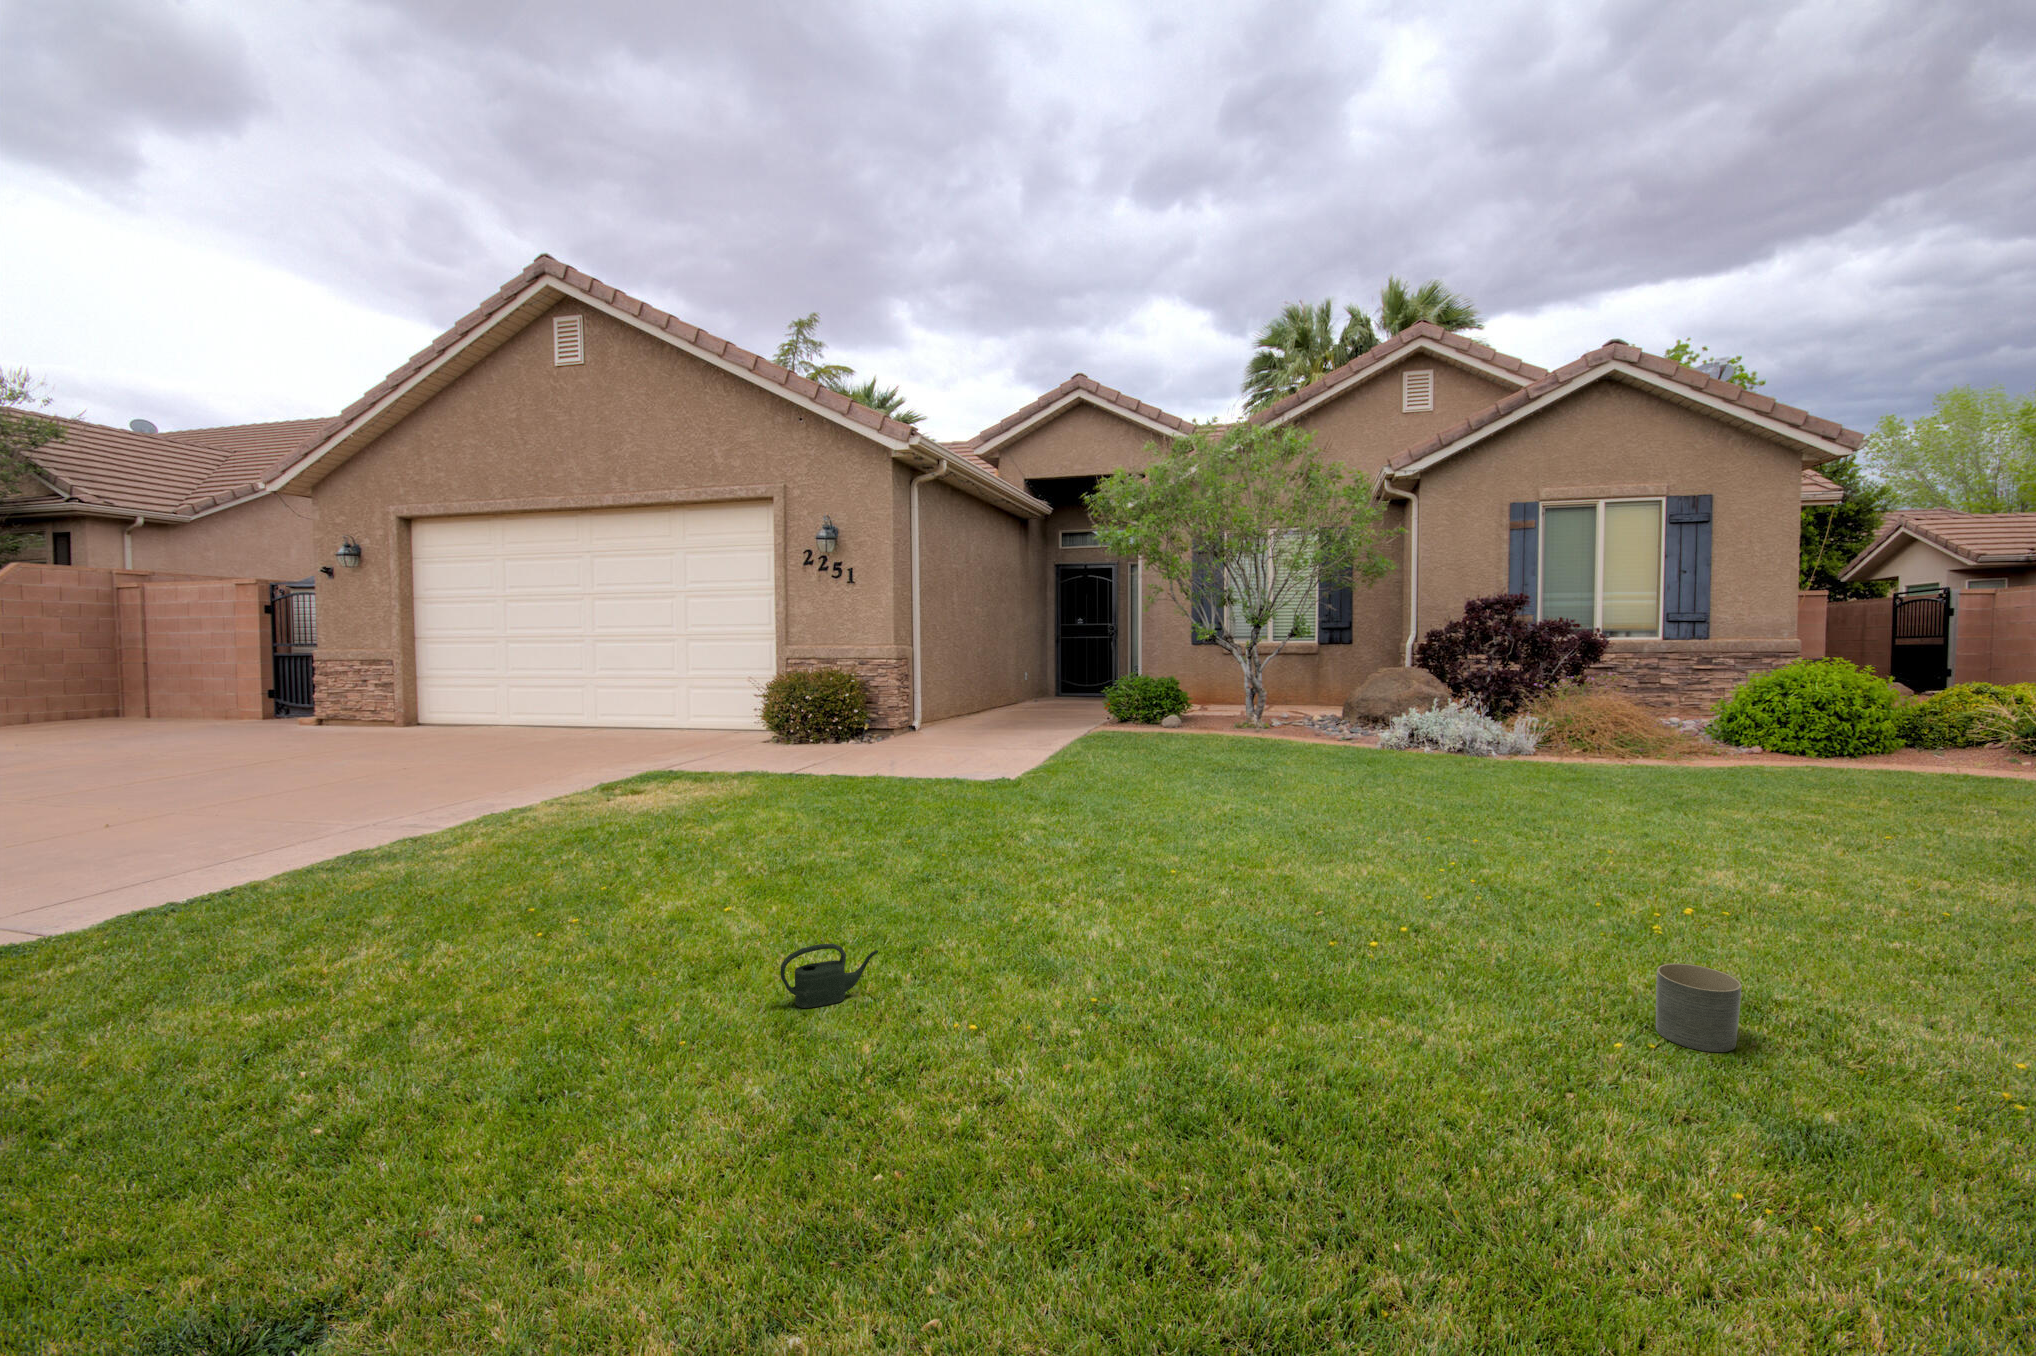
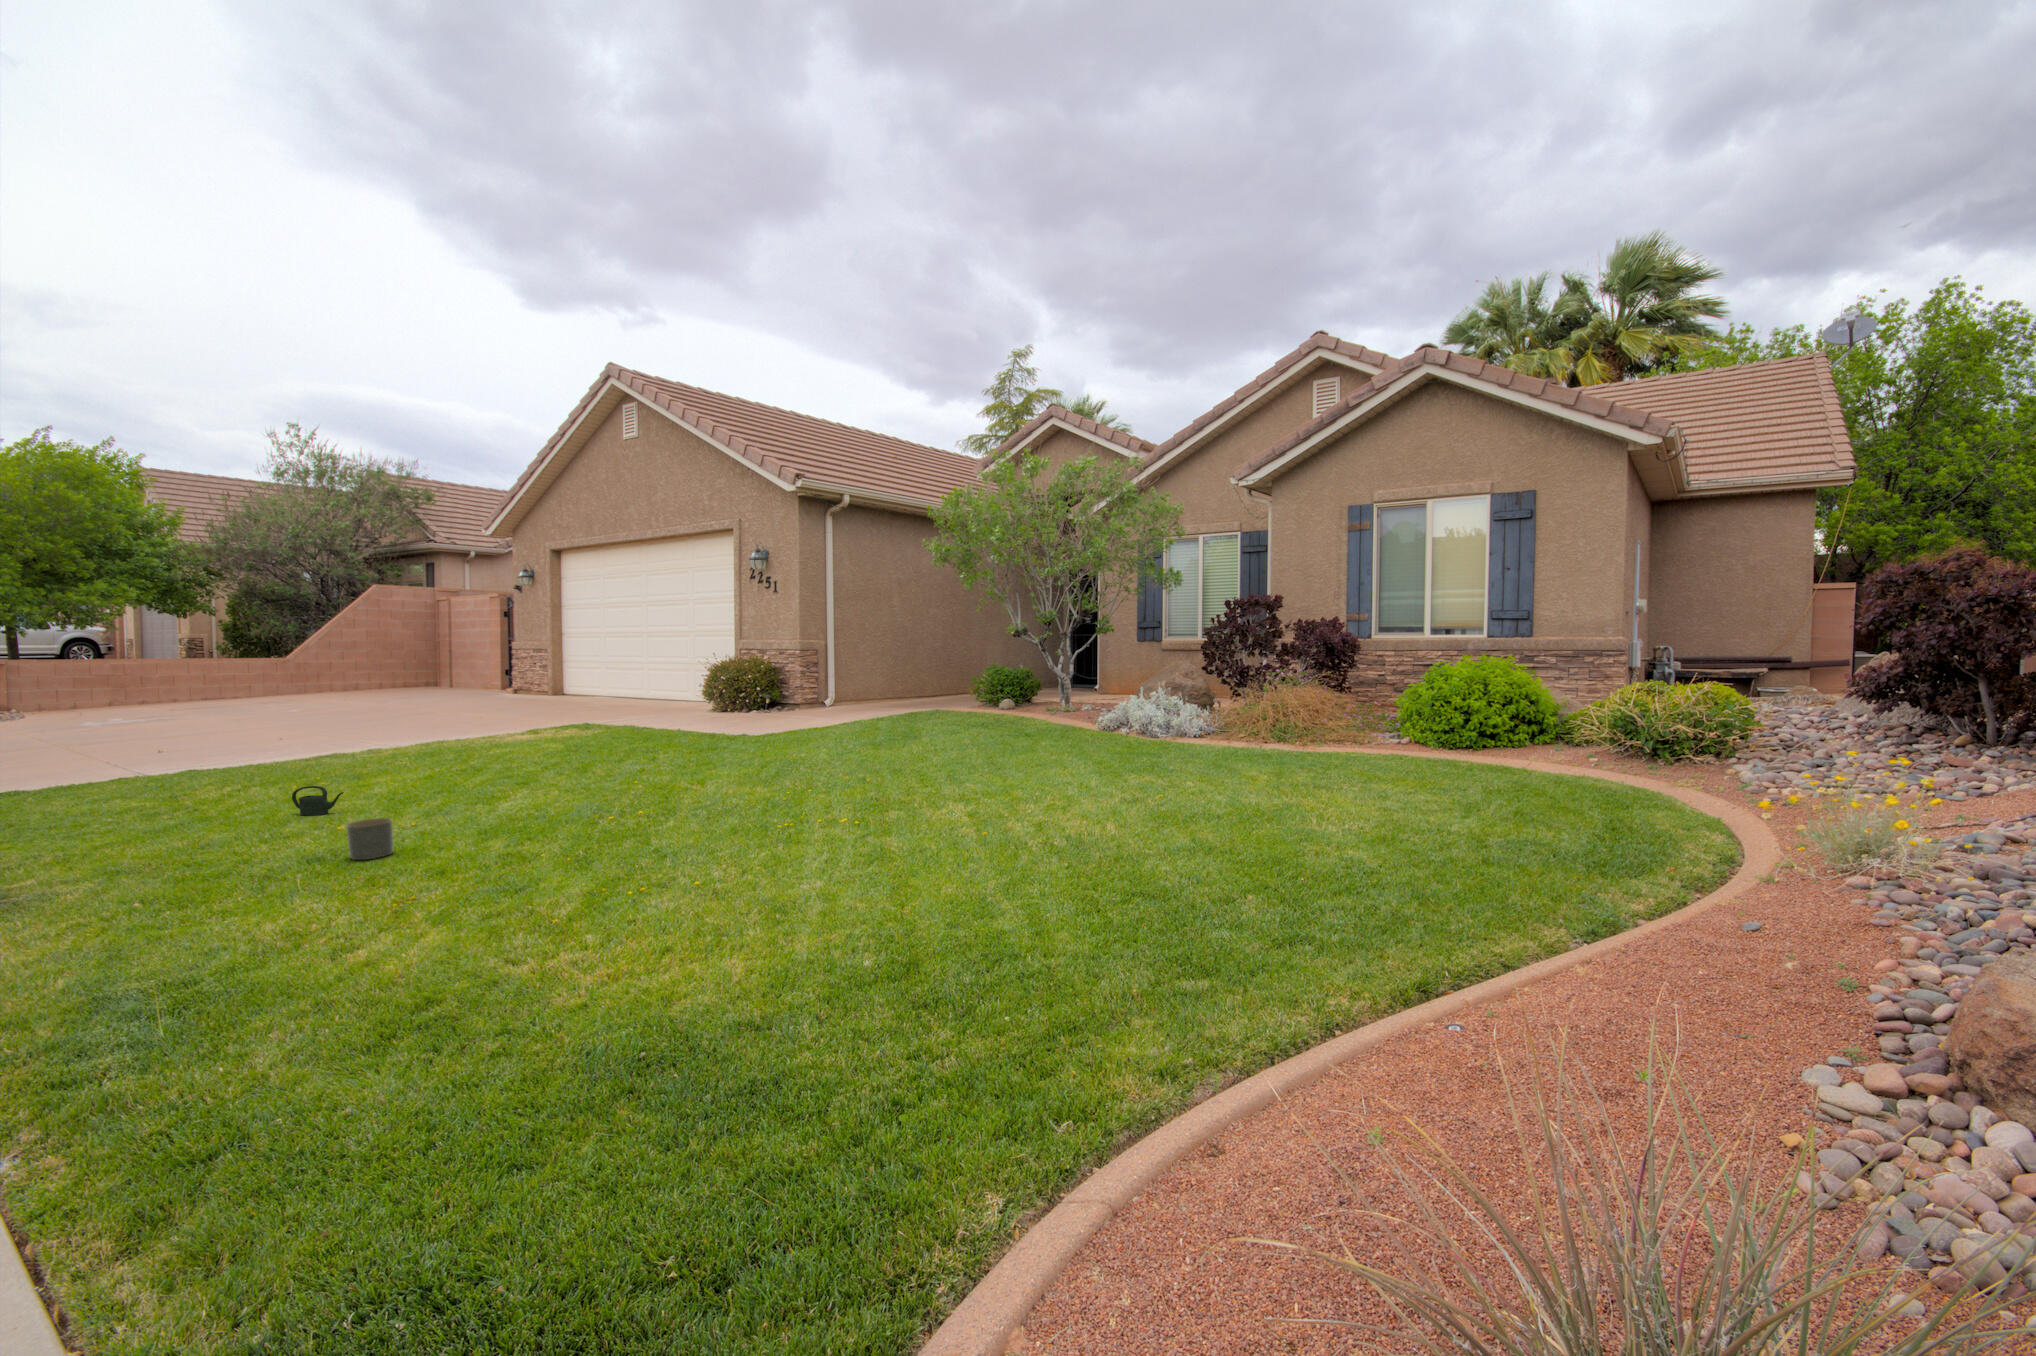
planter: present [1656,964,1742,1052] -> present [347,818,393,860]

